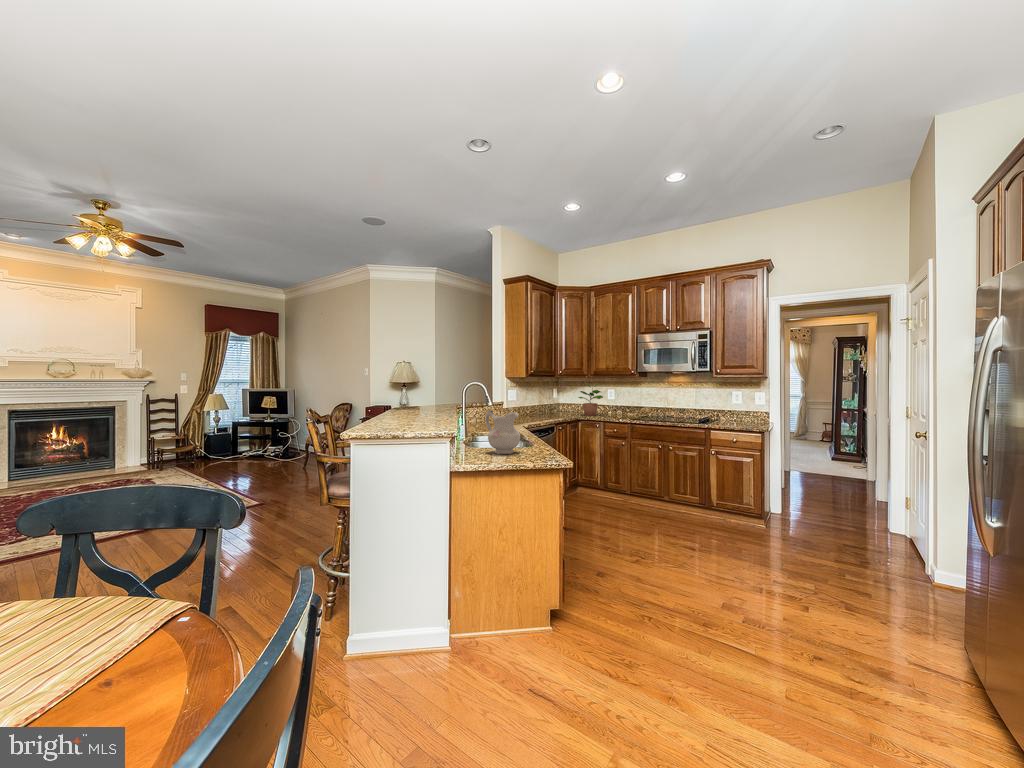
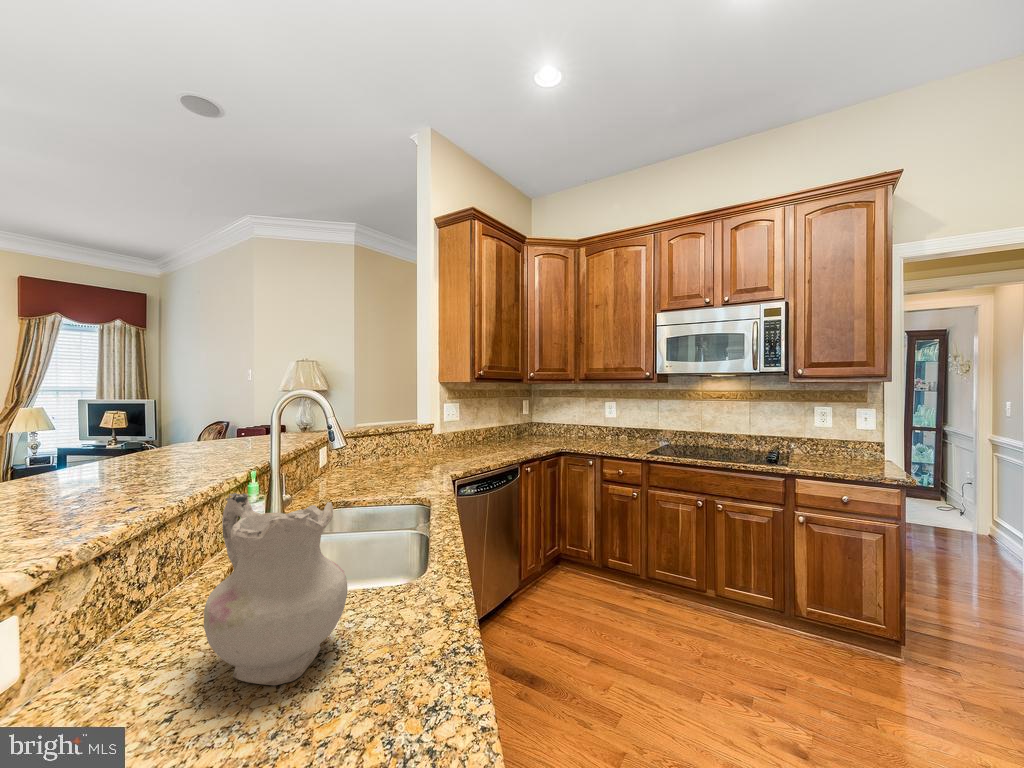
potted plant: present [578,382,603,416] -> none [558,390,598,444]

